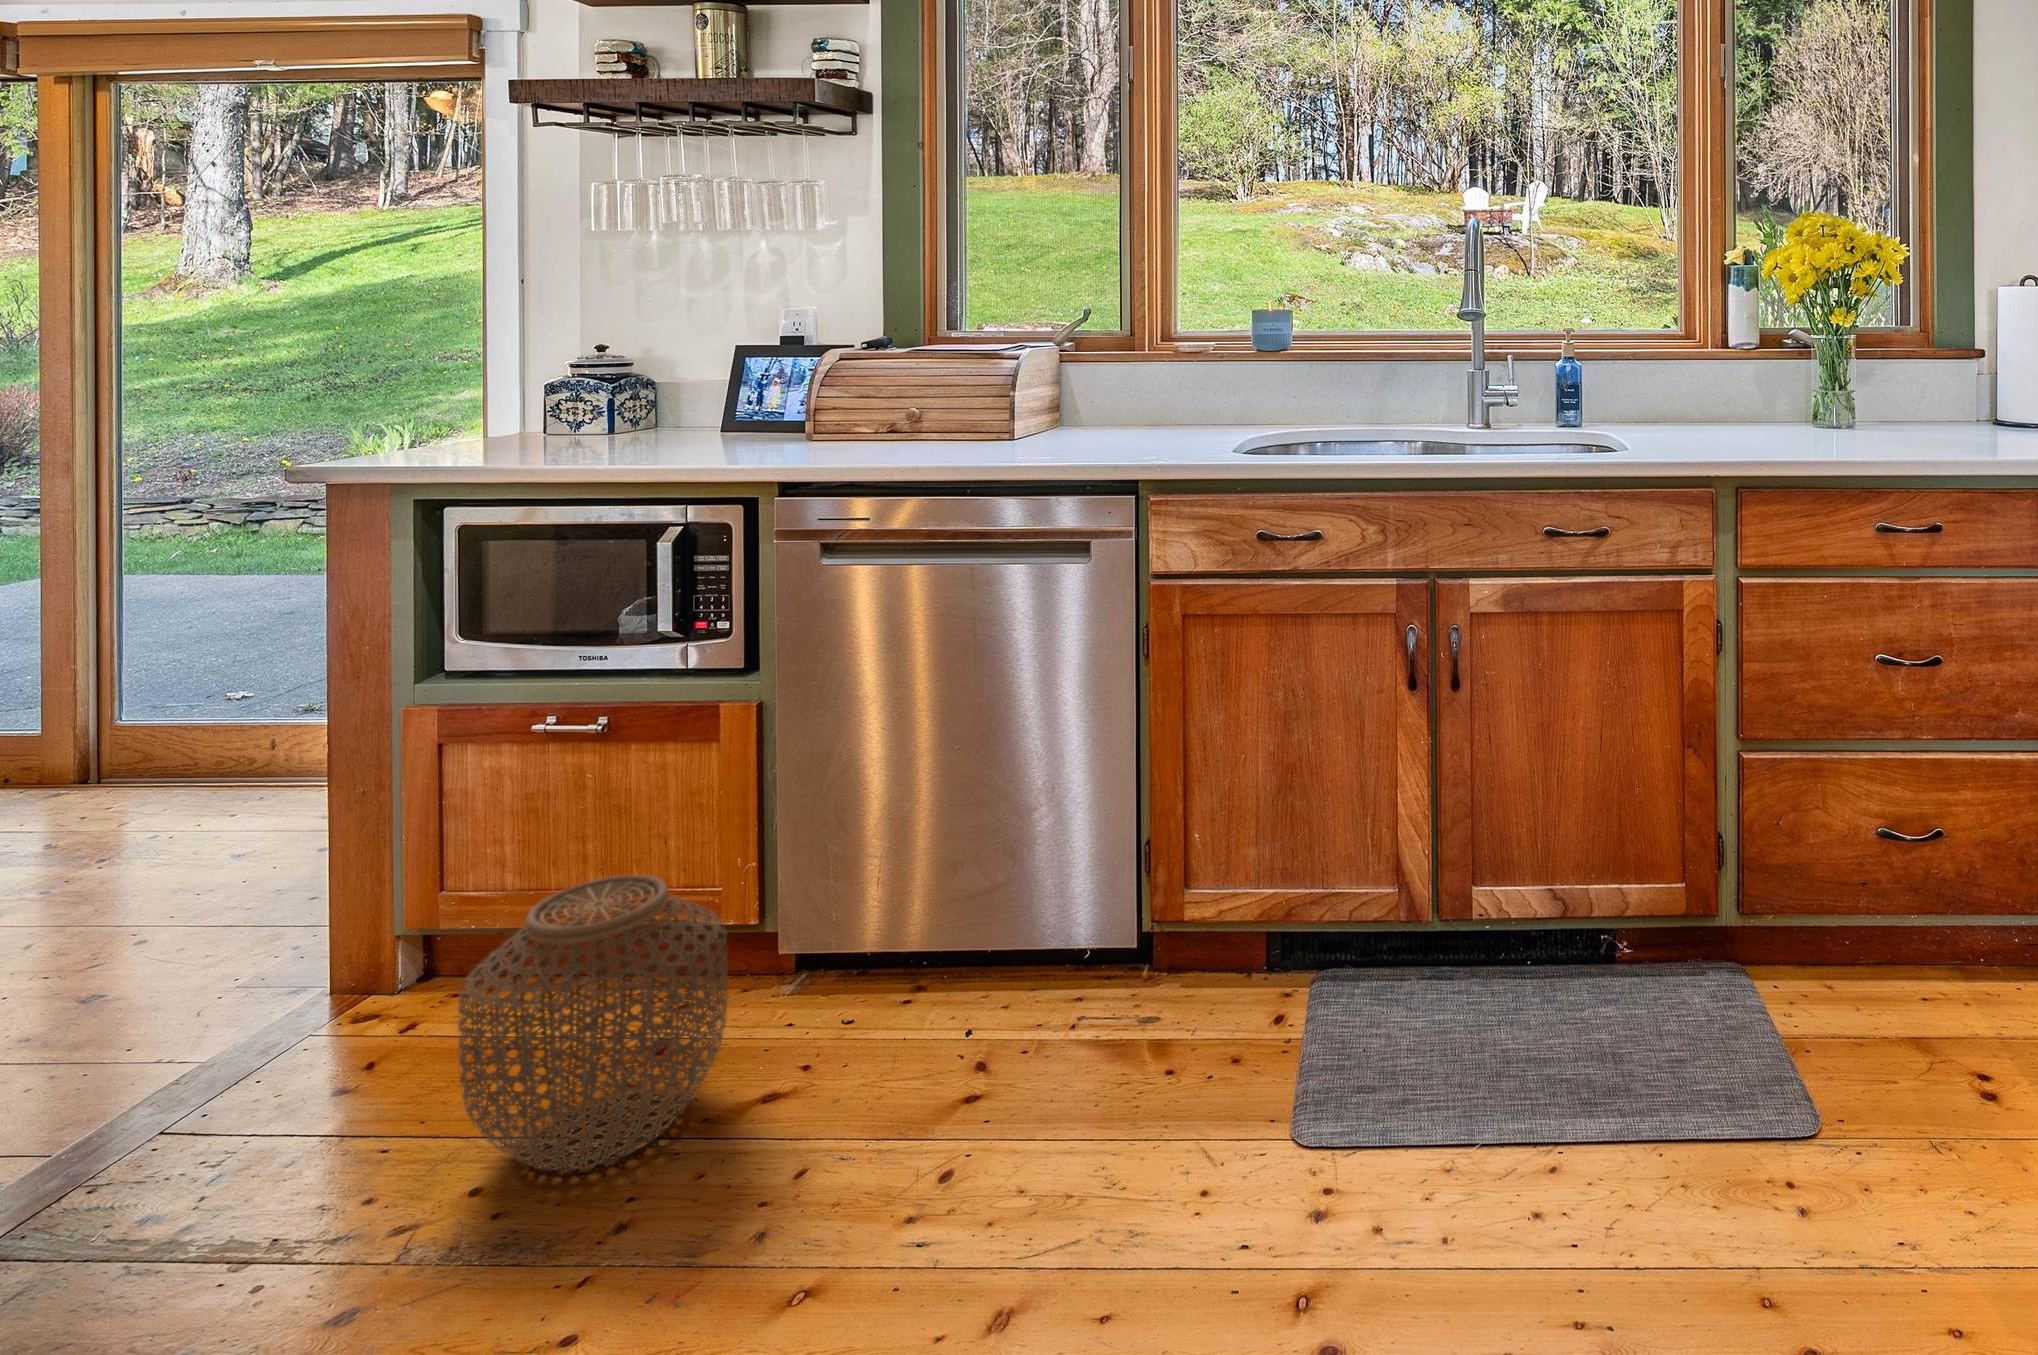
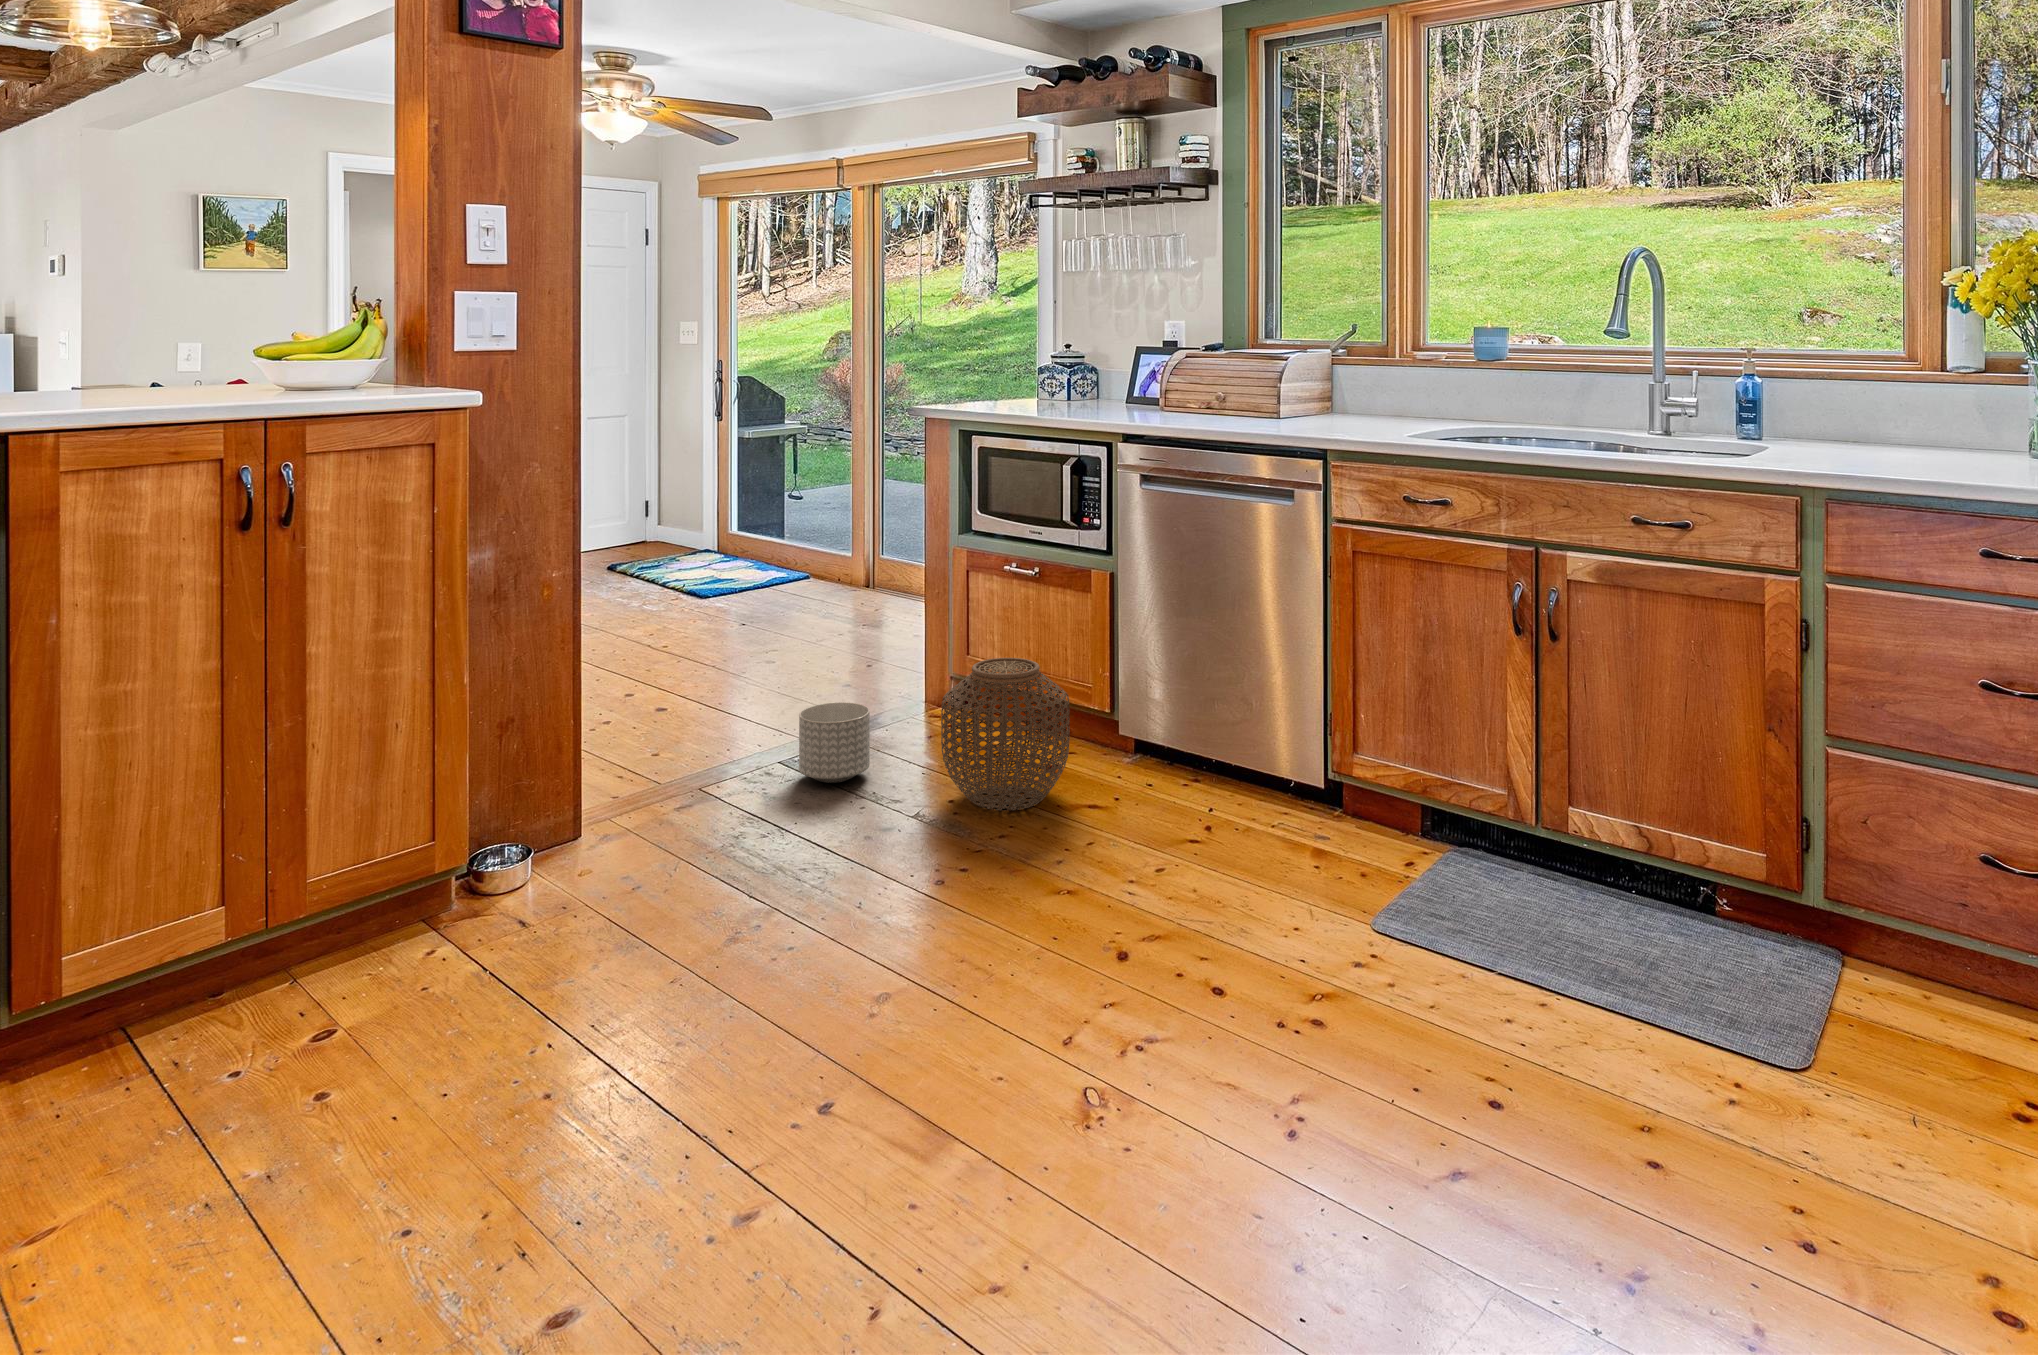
planter: none [64,1046,263,1250] -> present [799,702,870,783]

